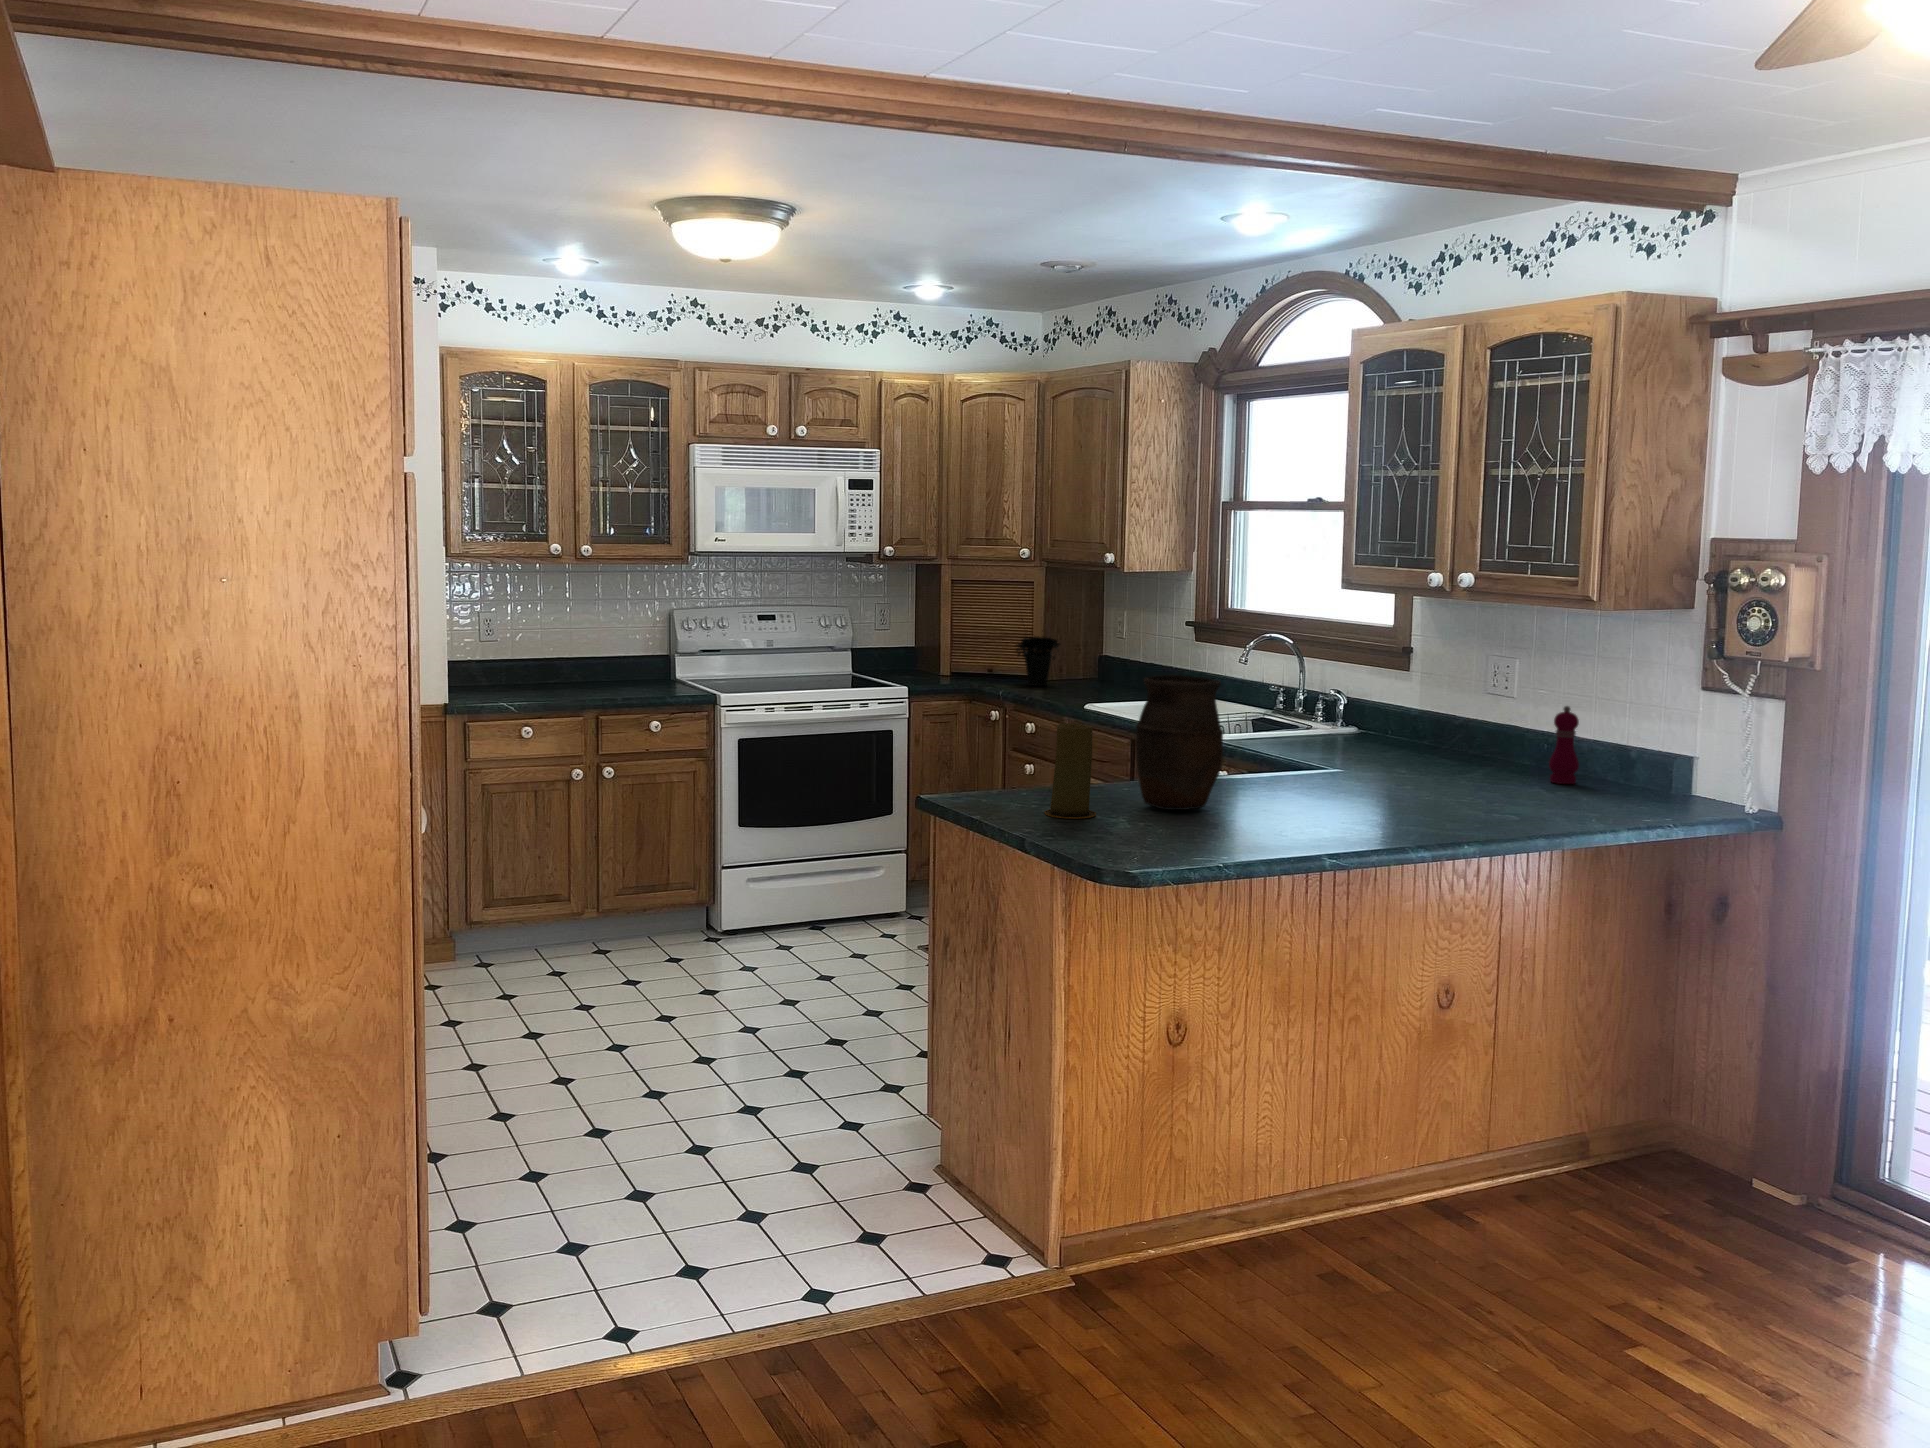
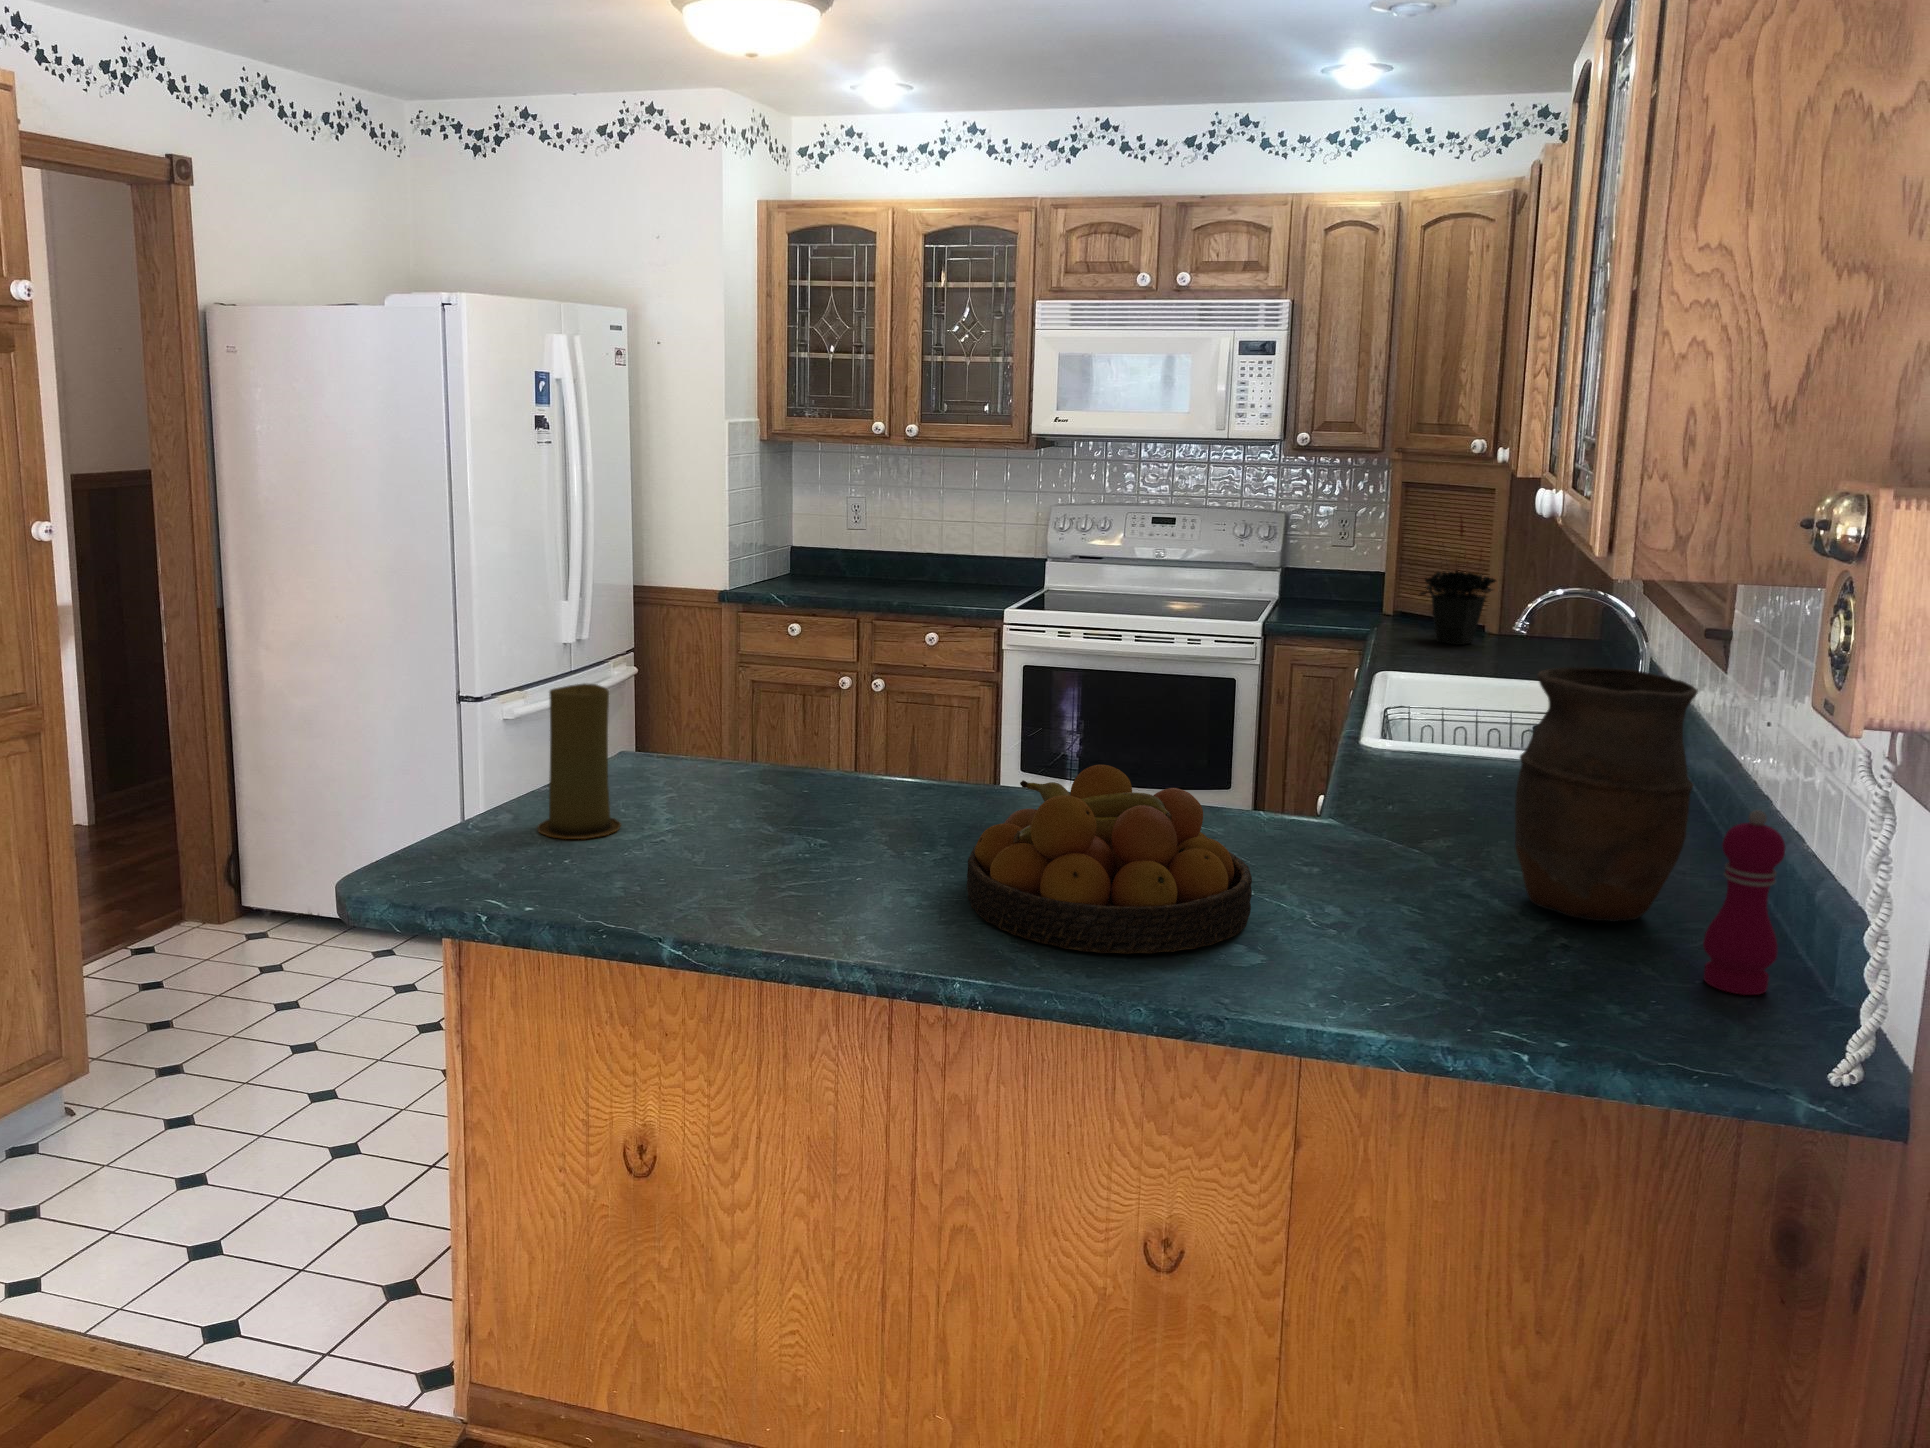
vase: present [1135,675,1223,810] -> present [1515,667,1698,922]
fruit bowl: none [1274,730,1427,810] -> present [967,765,1252,954]

